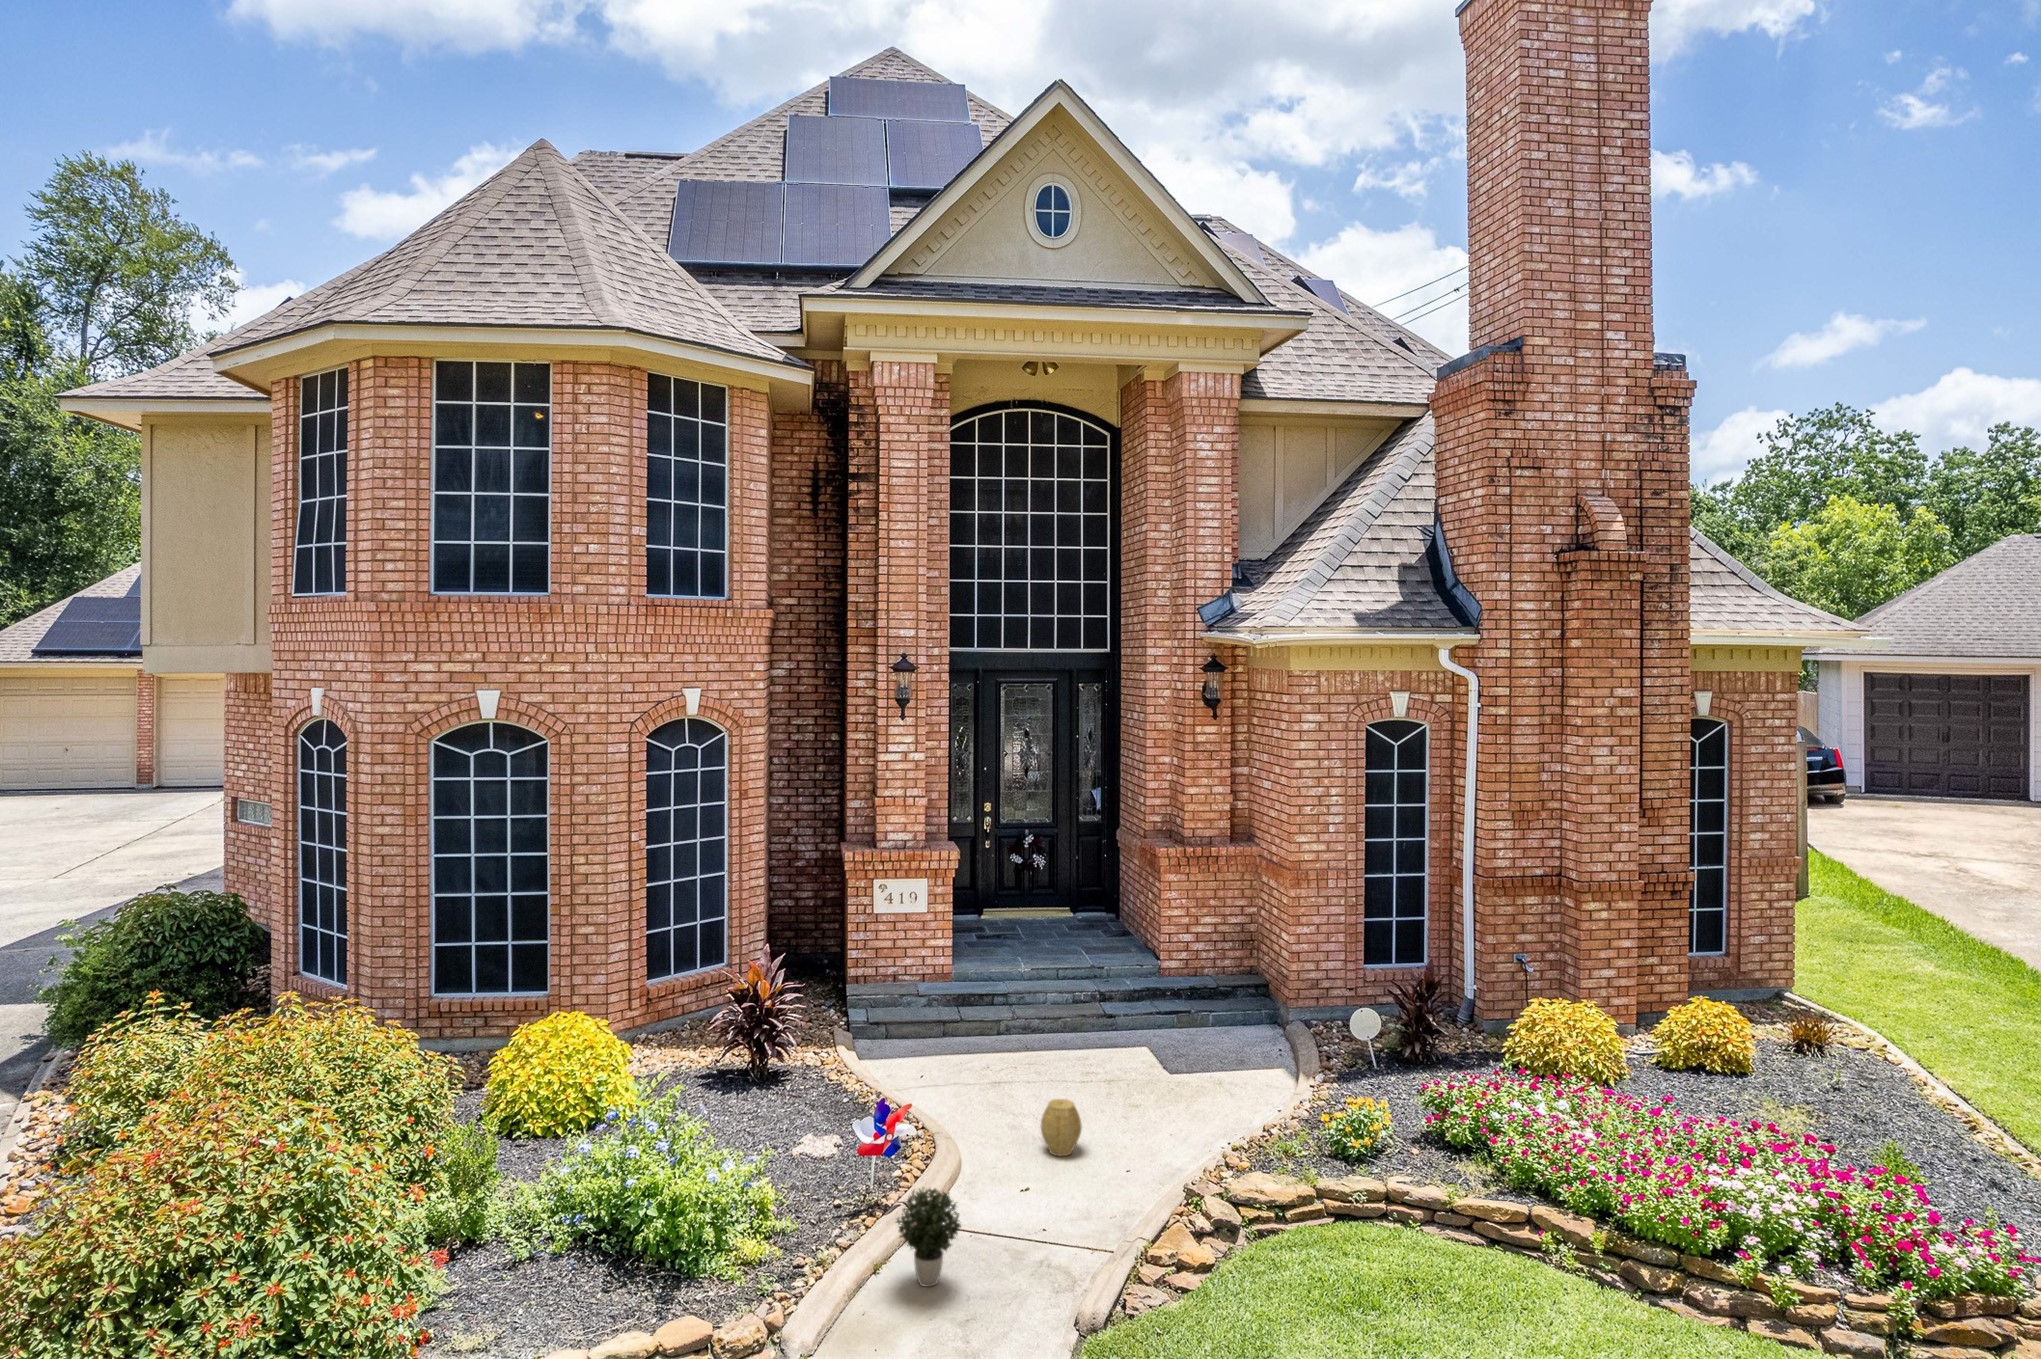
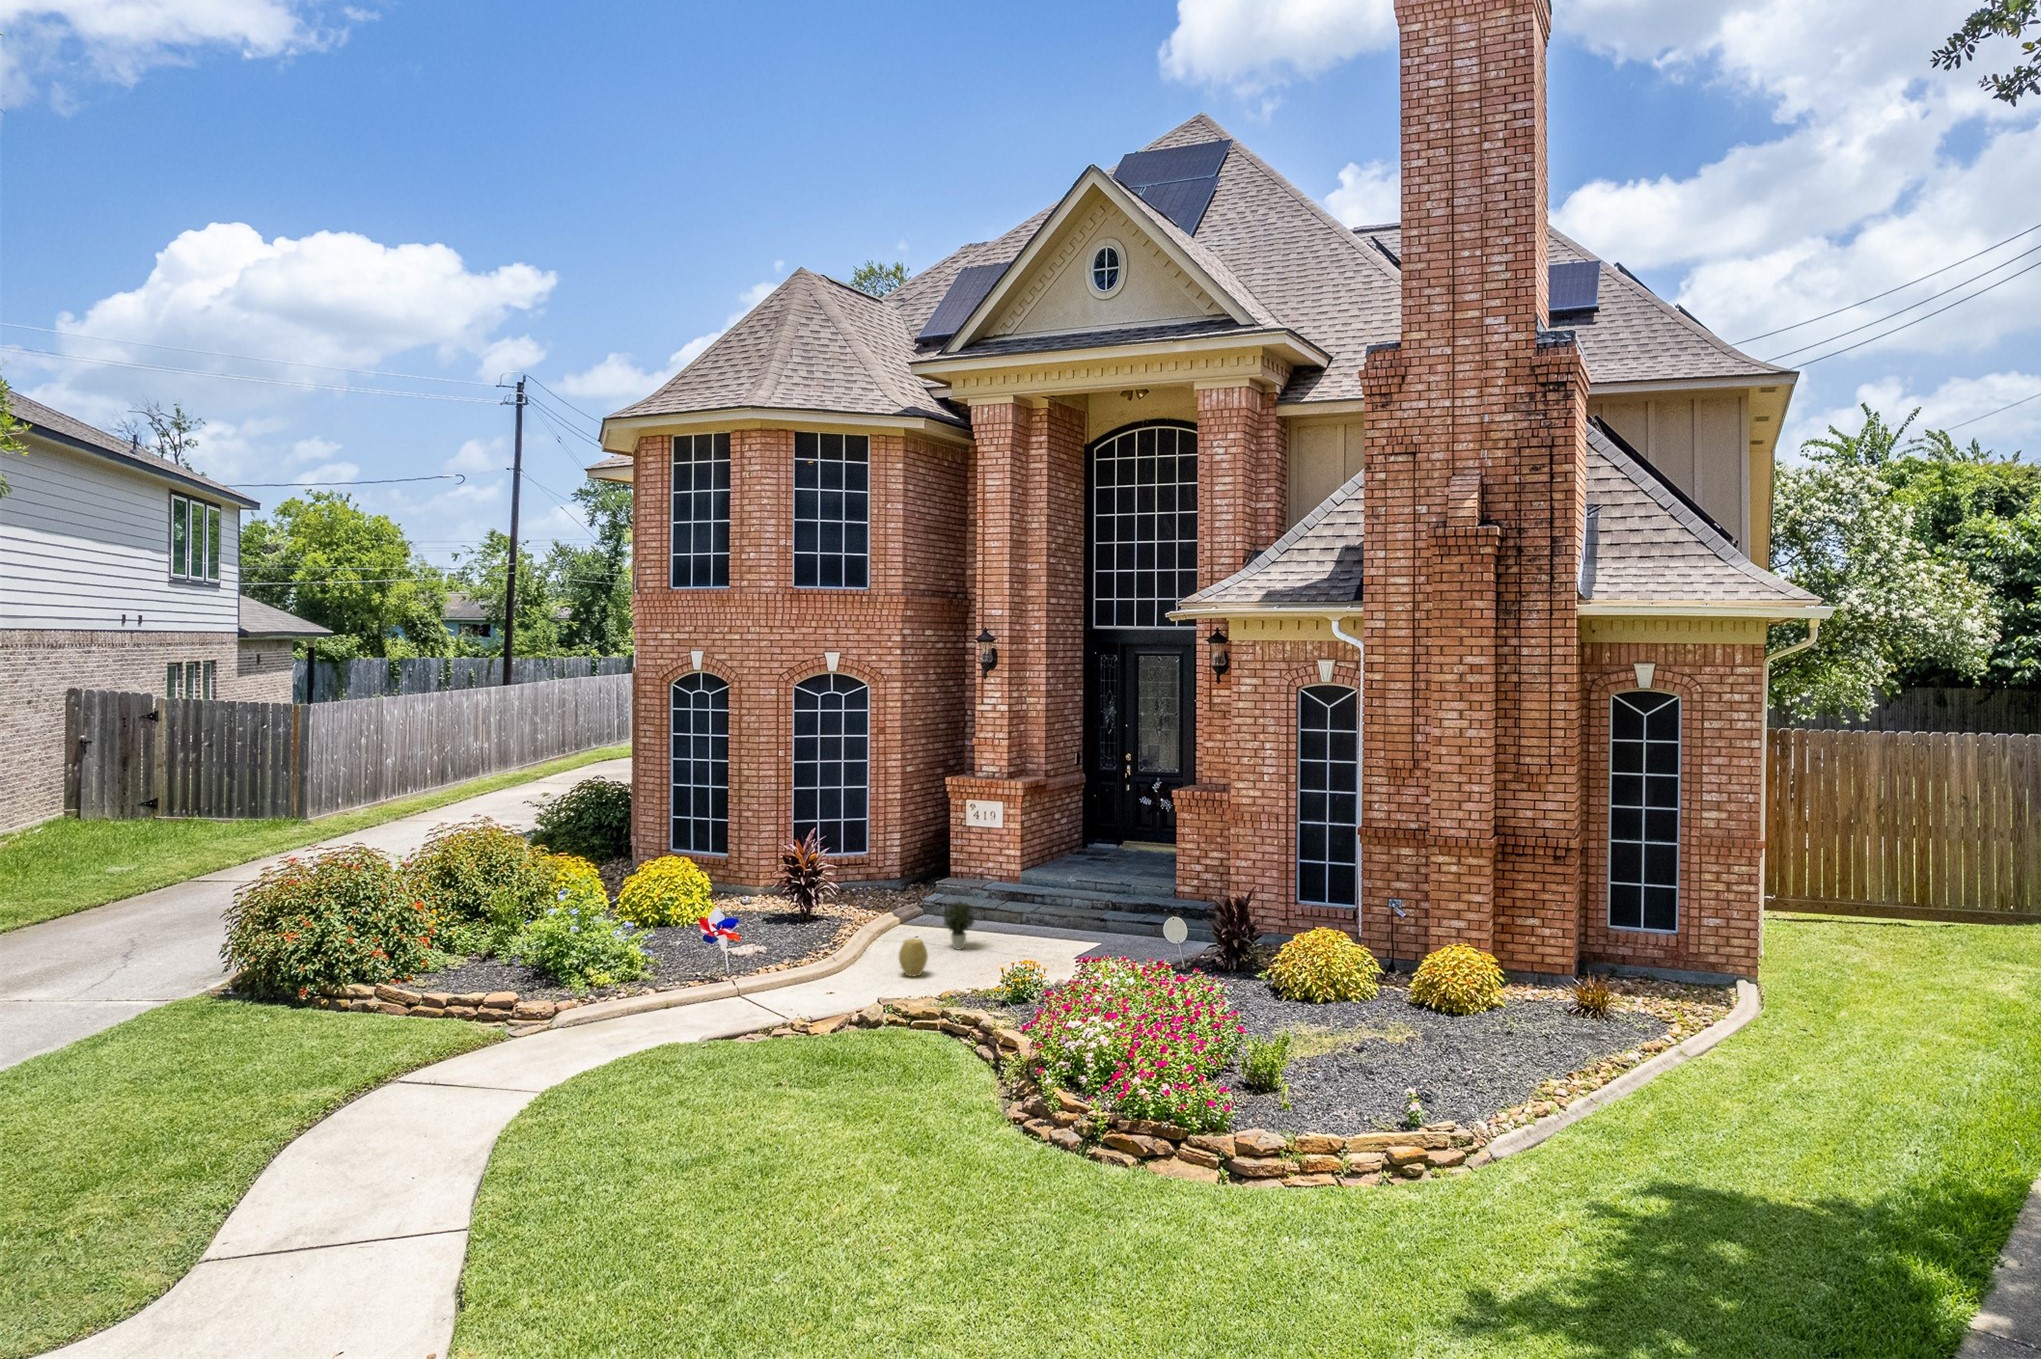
potted plant: present [896,1189,961,1287] -> present [943,901,974,950]

